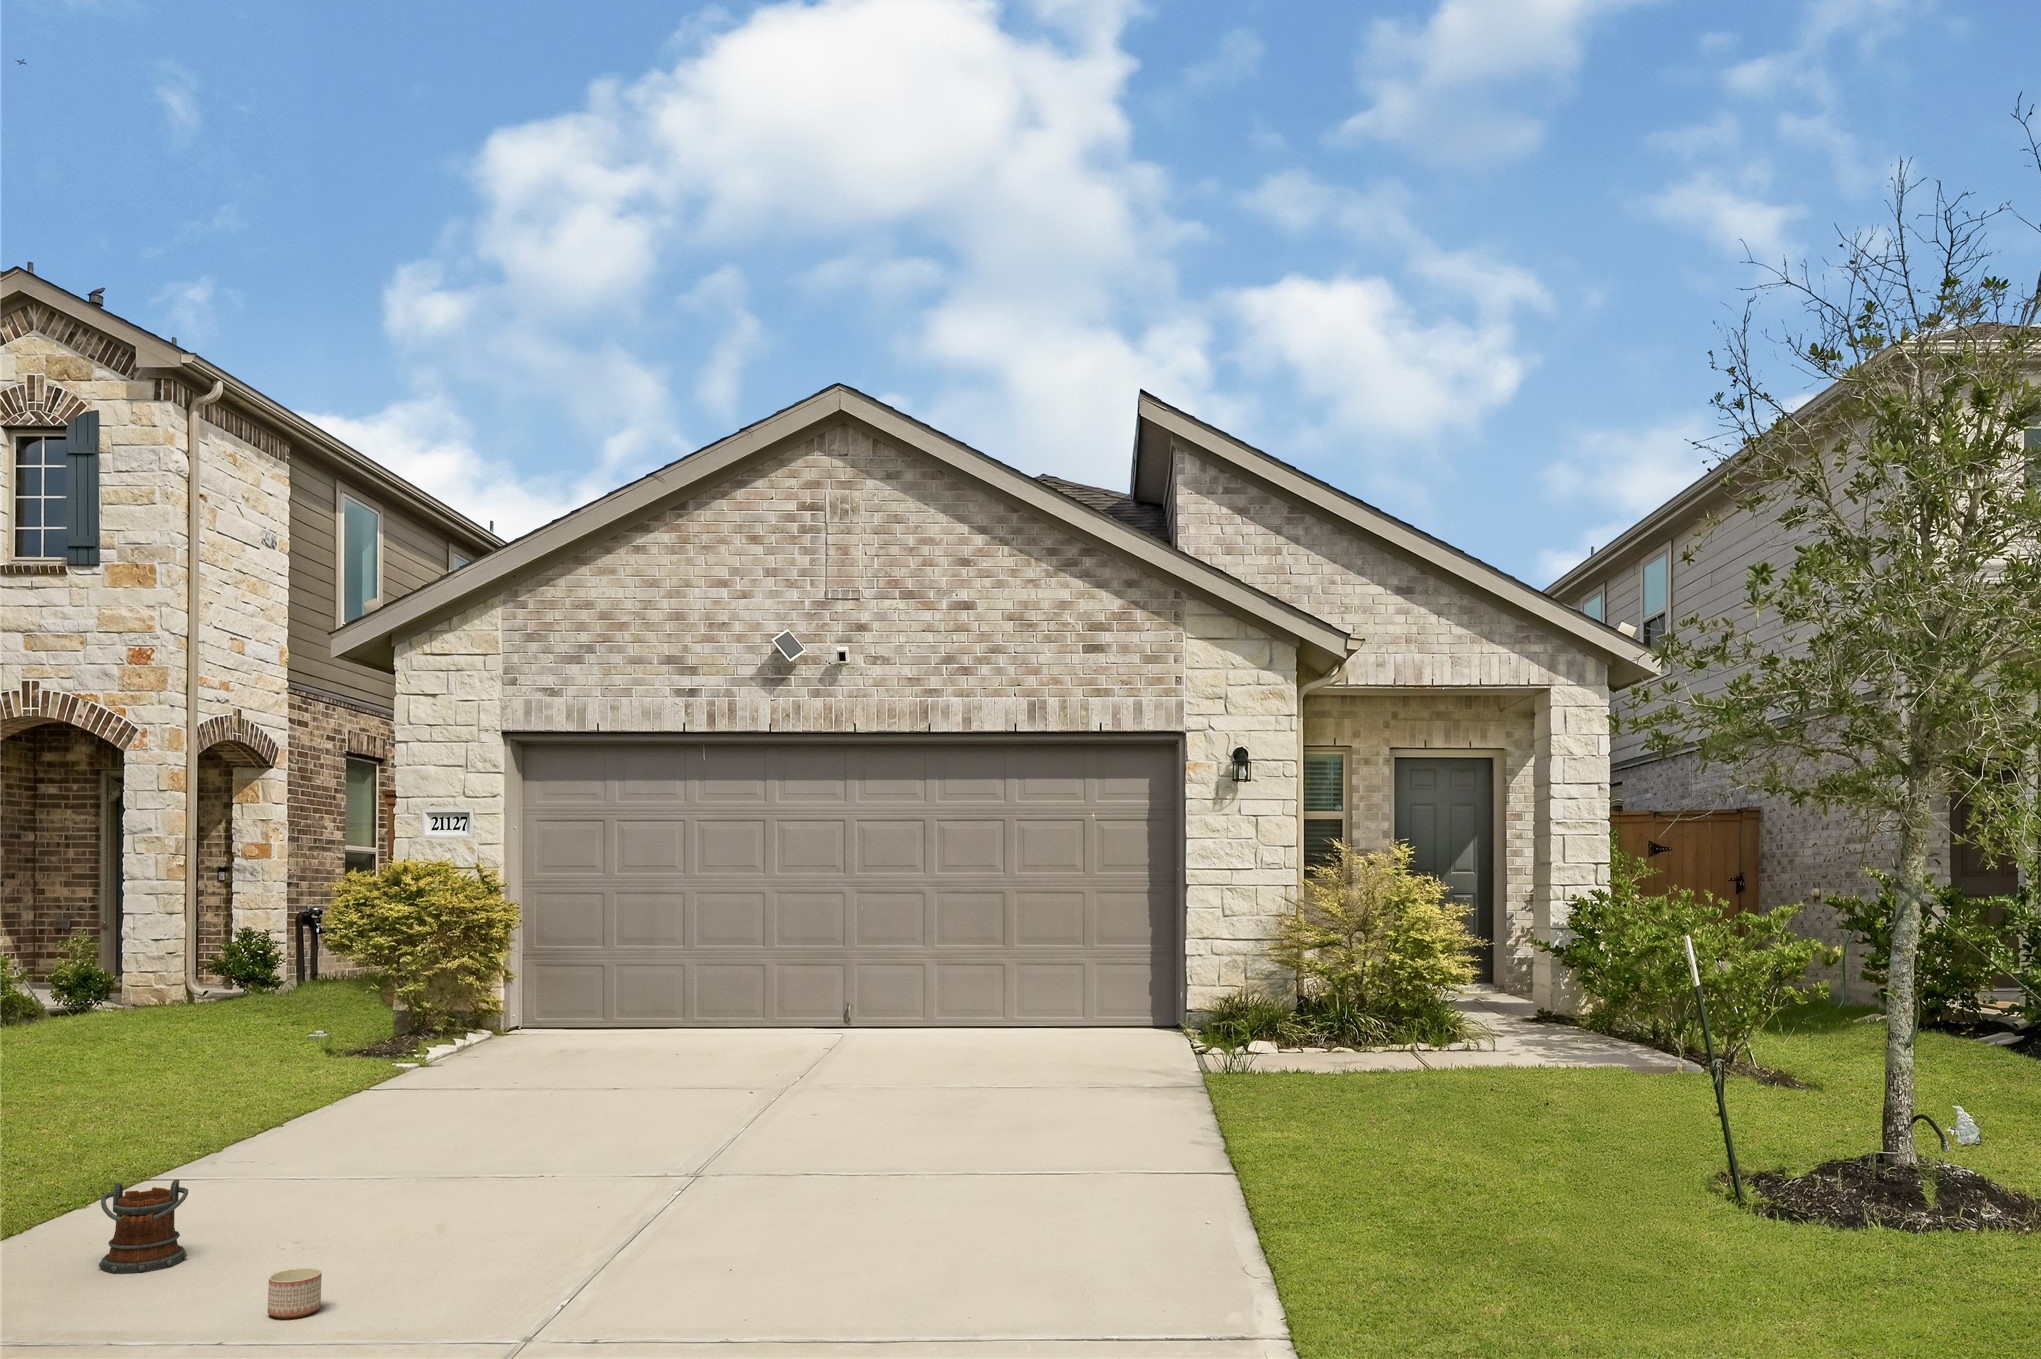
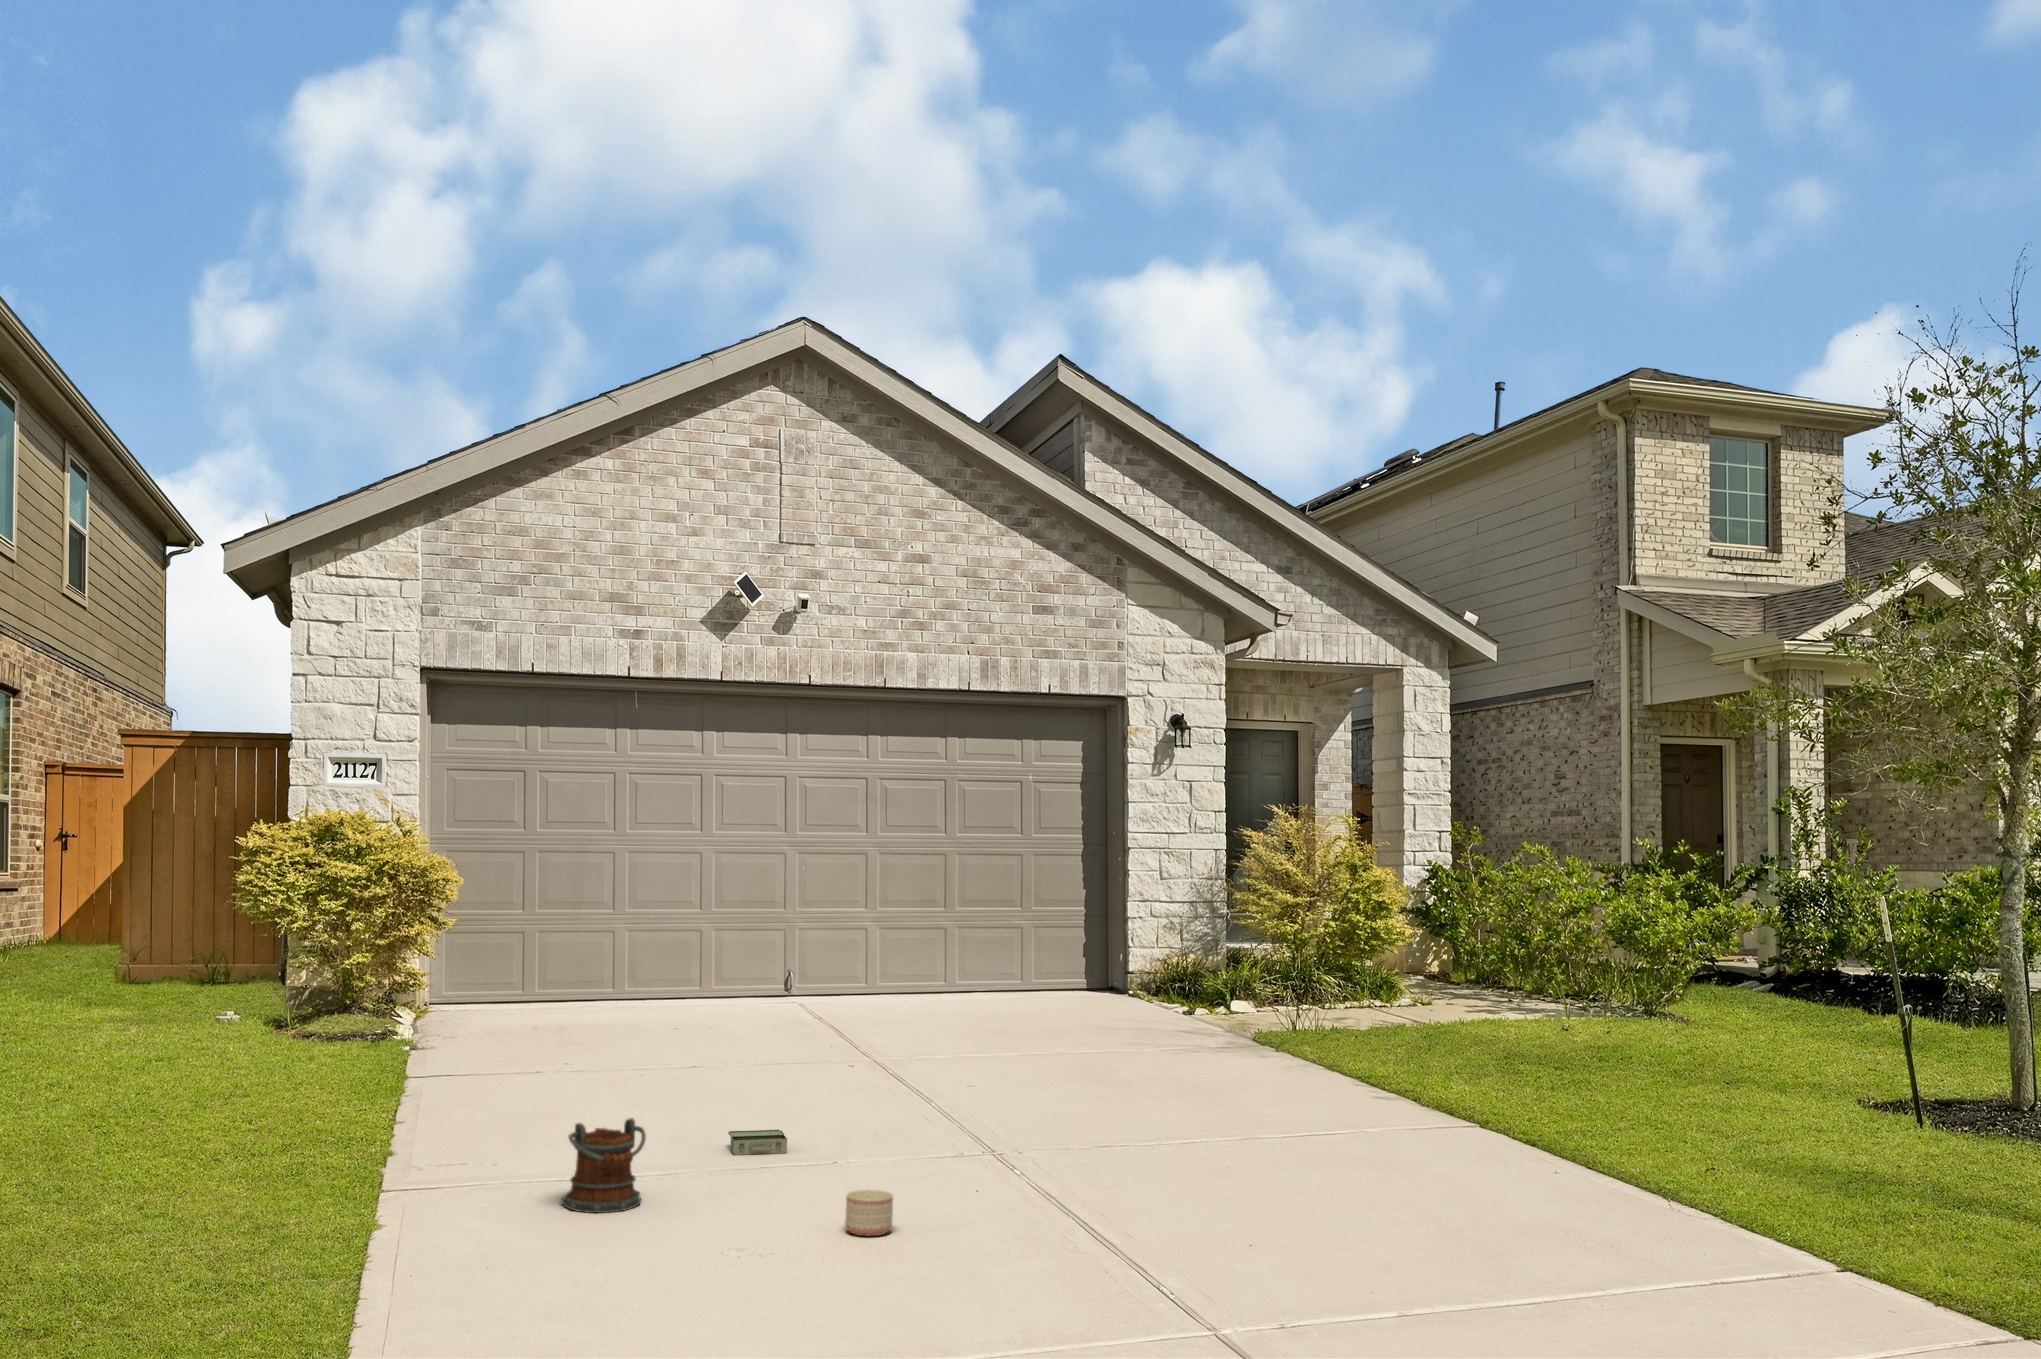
toolbox: none [387,1188,455,1213] -> present [728,1130,787,1155]

